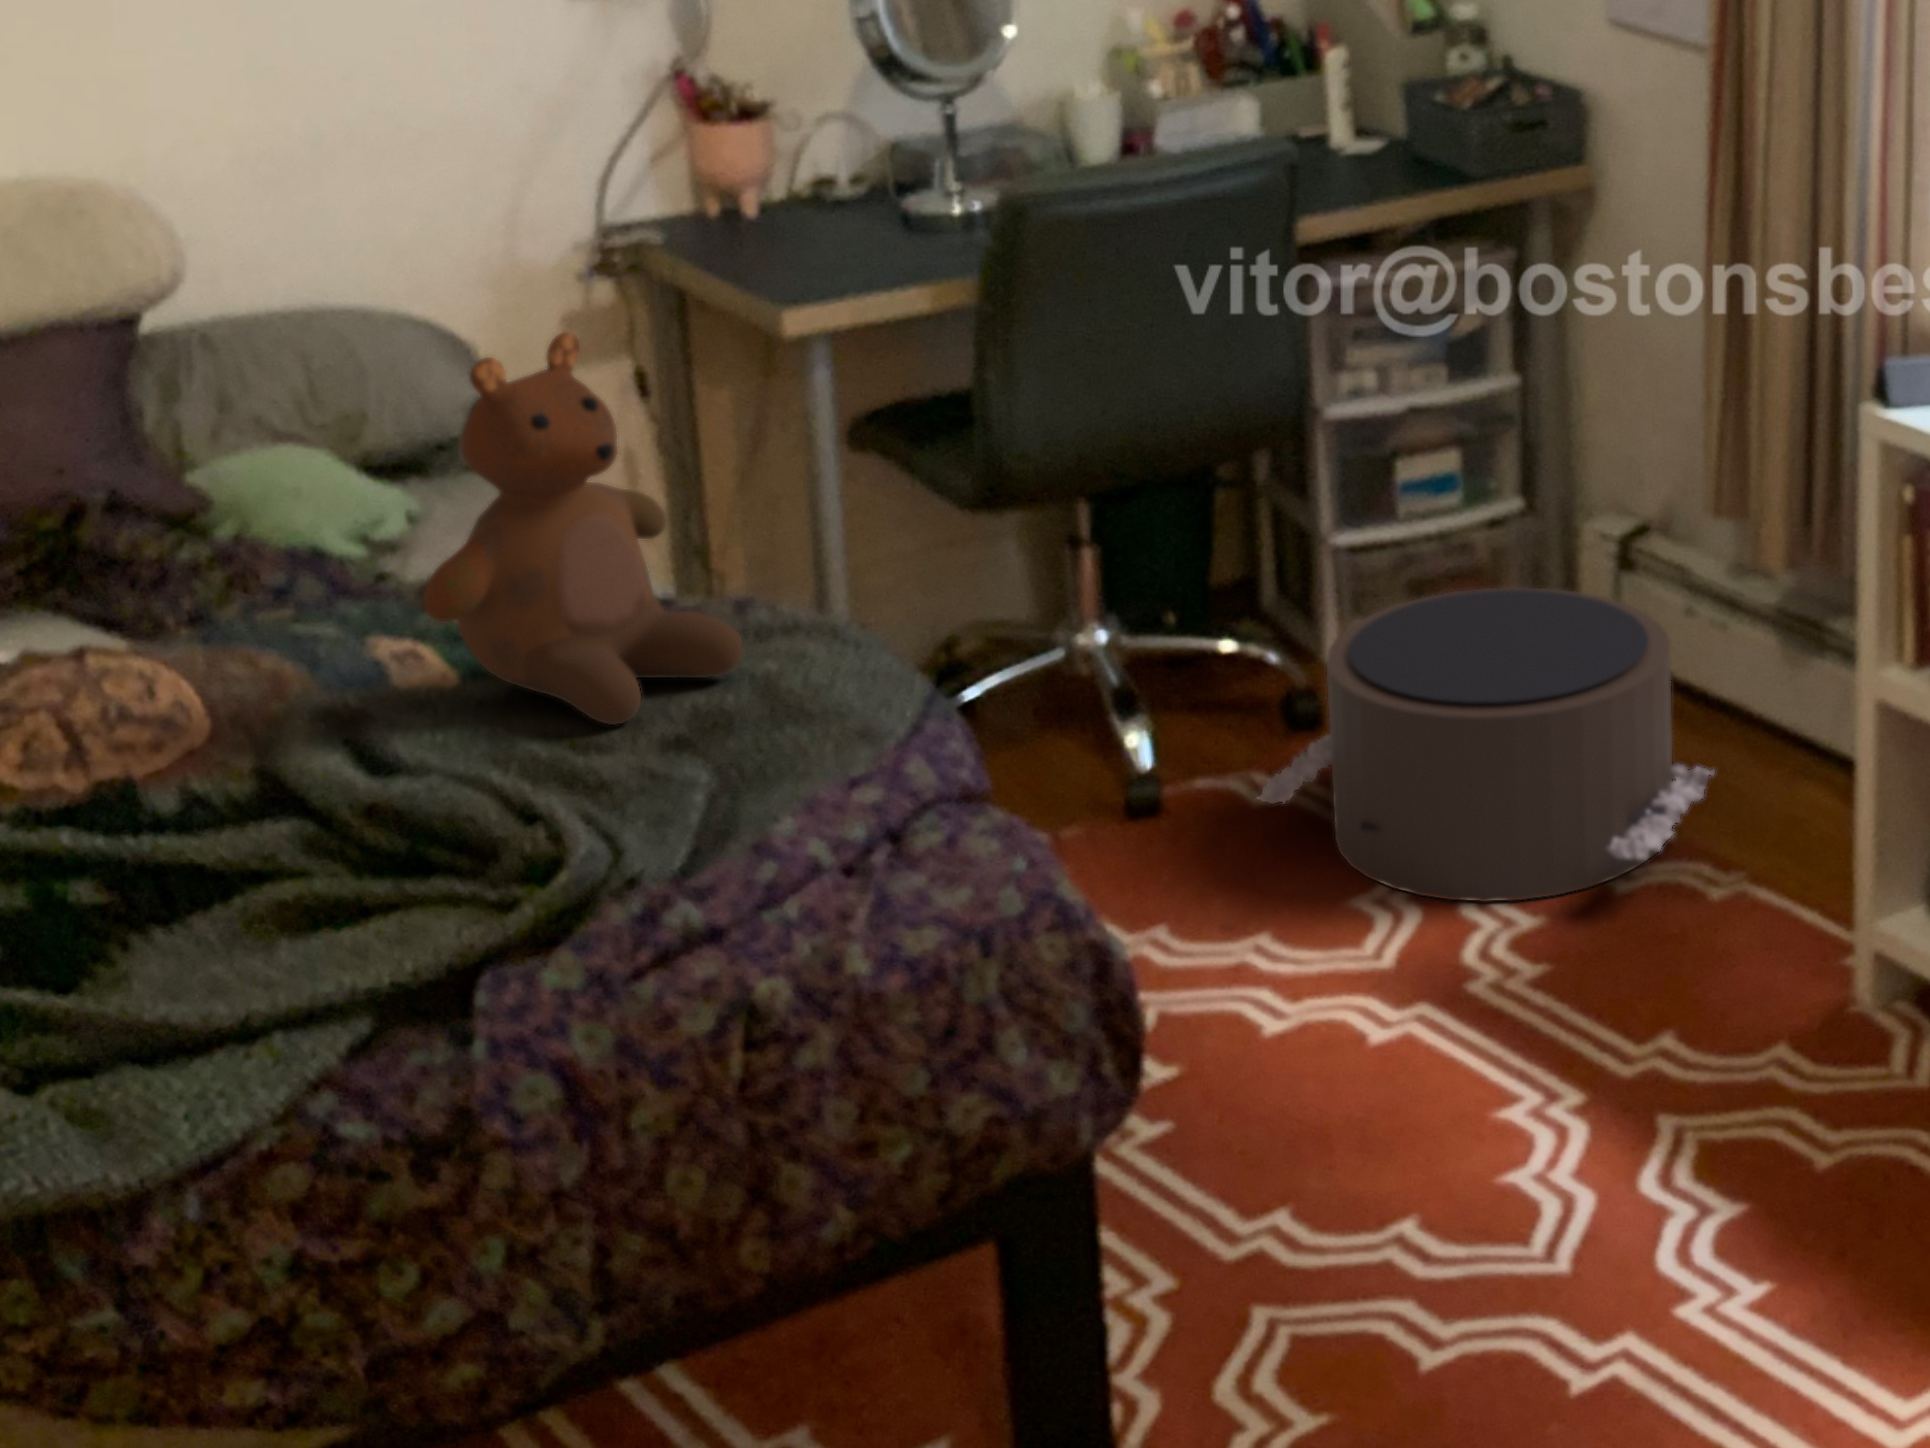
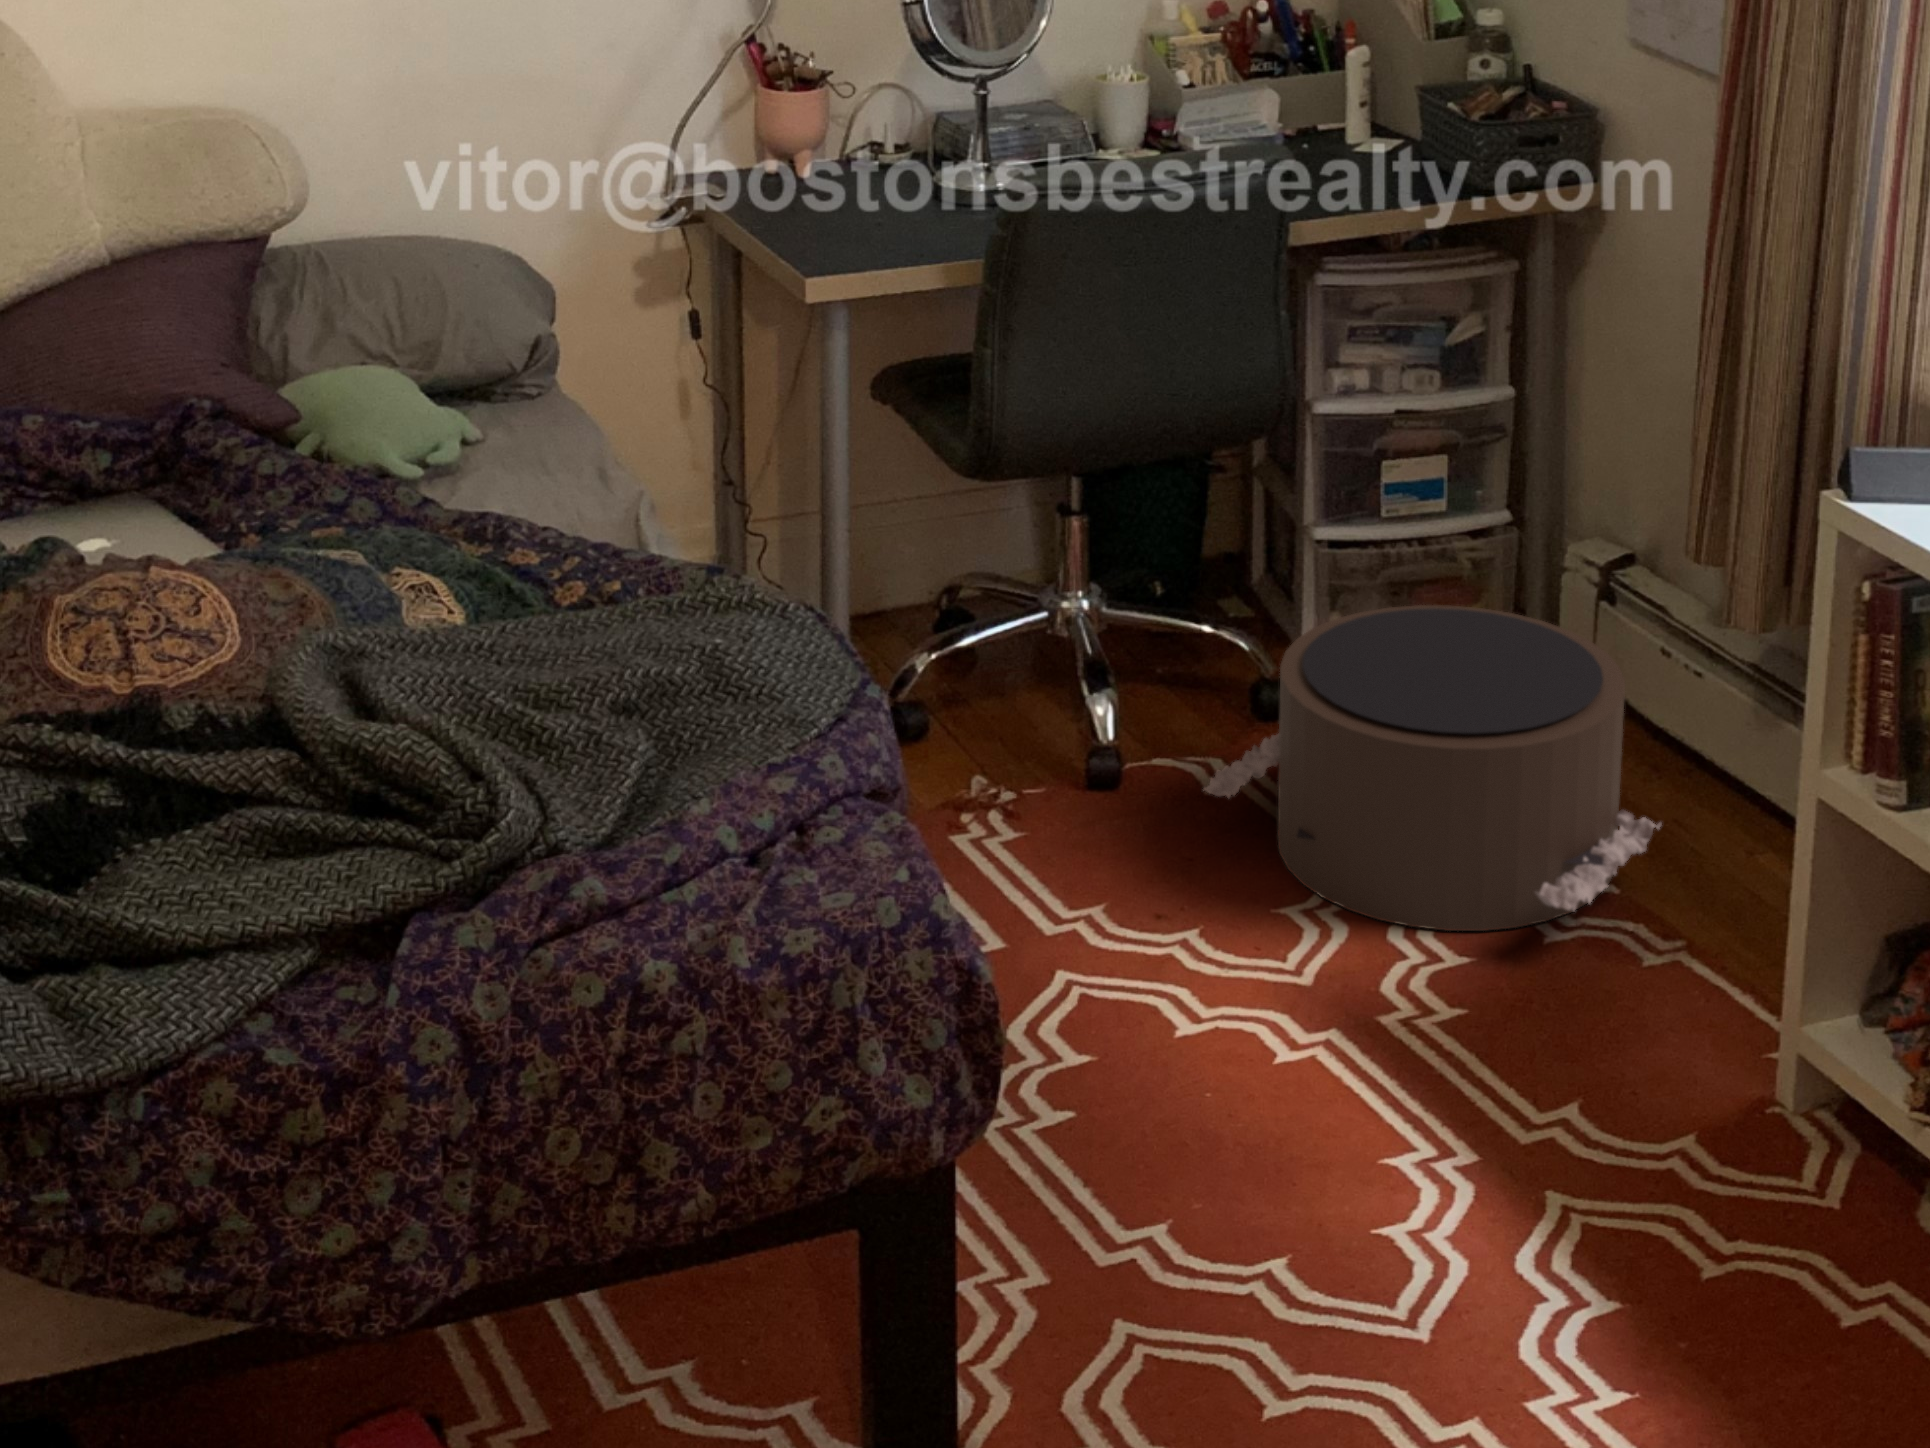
teddy bear: present [424,332,743,725] -> none [423,317,697,686]

